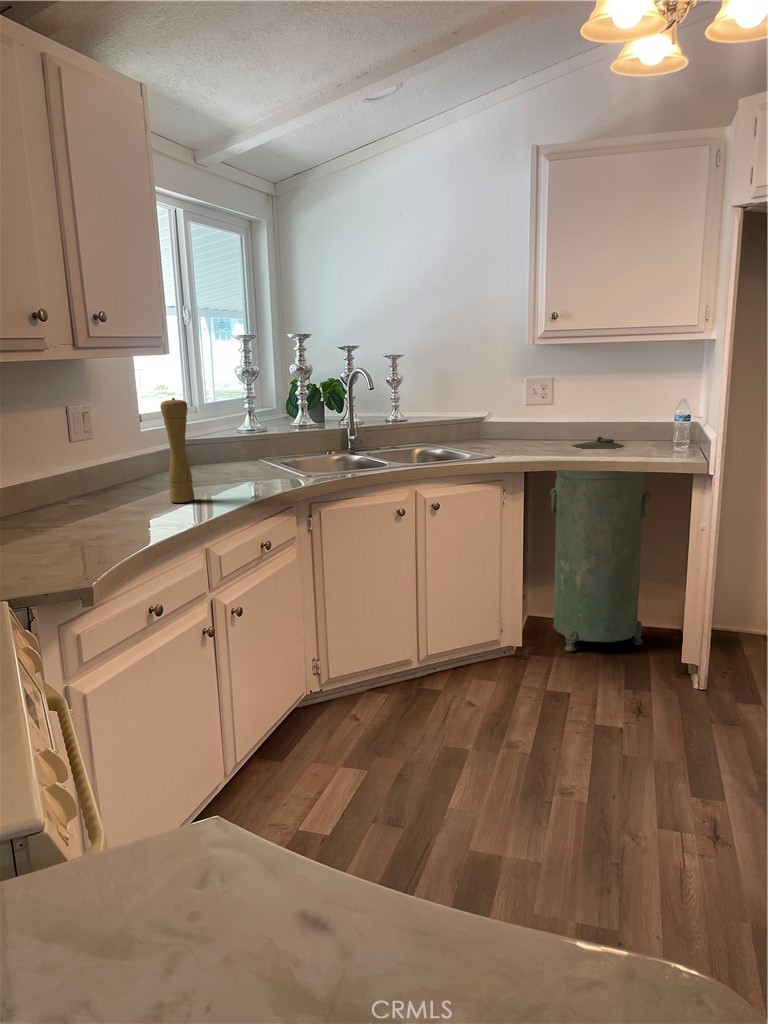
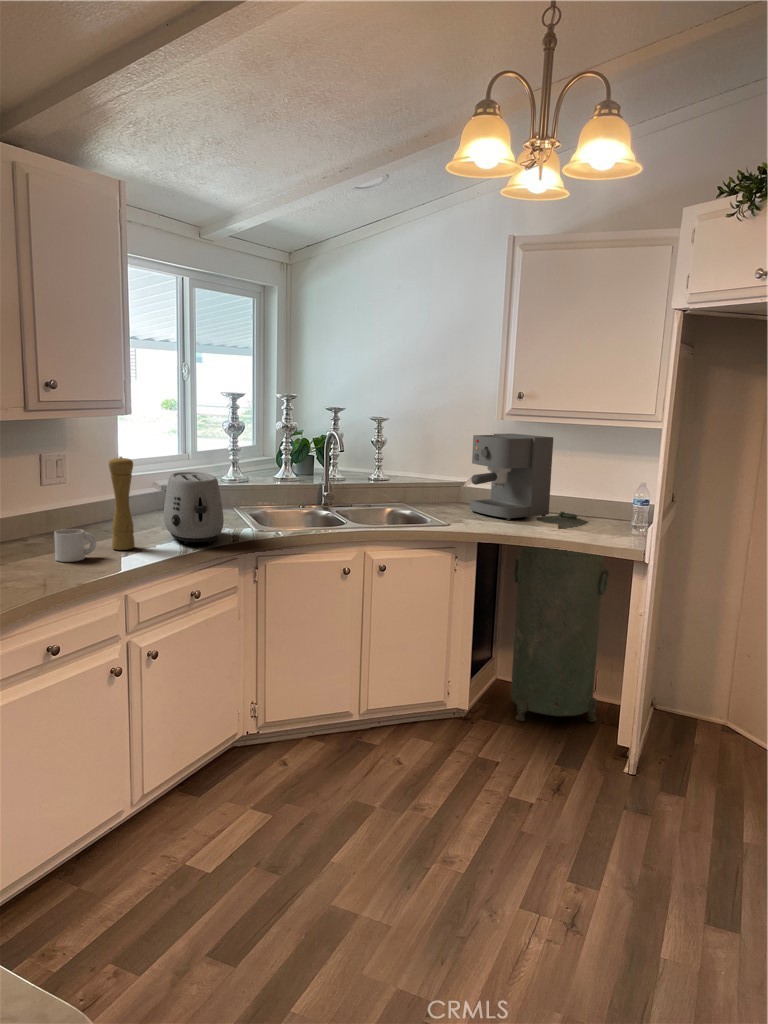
coffee maker: none [501,362,584,449] -> present [470,434,553,520]
toaster: none [212,416,283,492] -> present [164,472,224,544]
mug: none [114,481,160,518] -> present [54,529,96,562]

